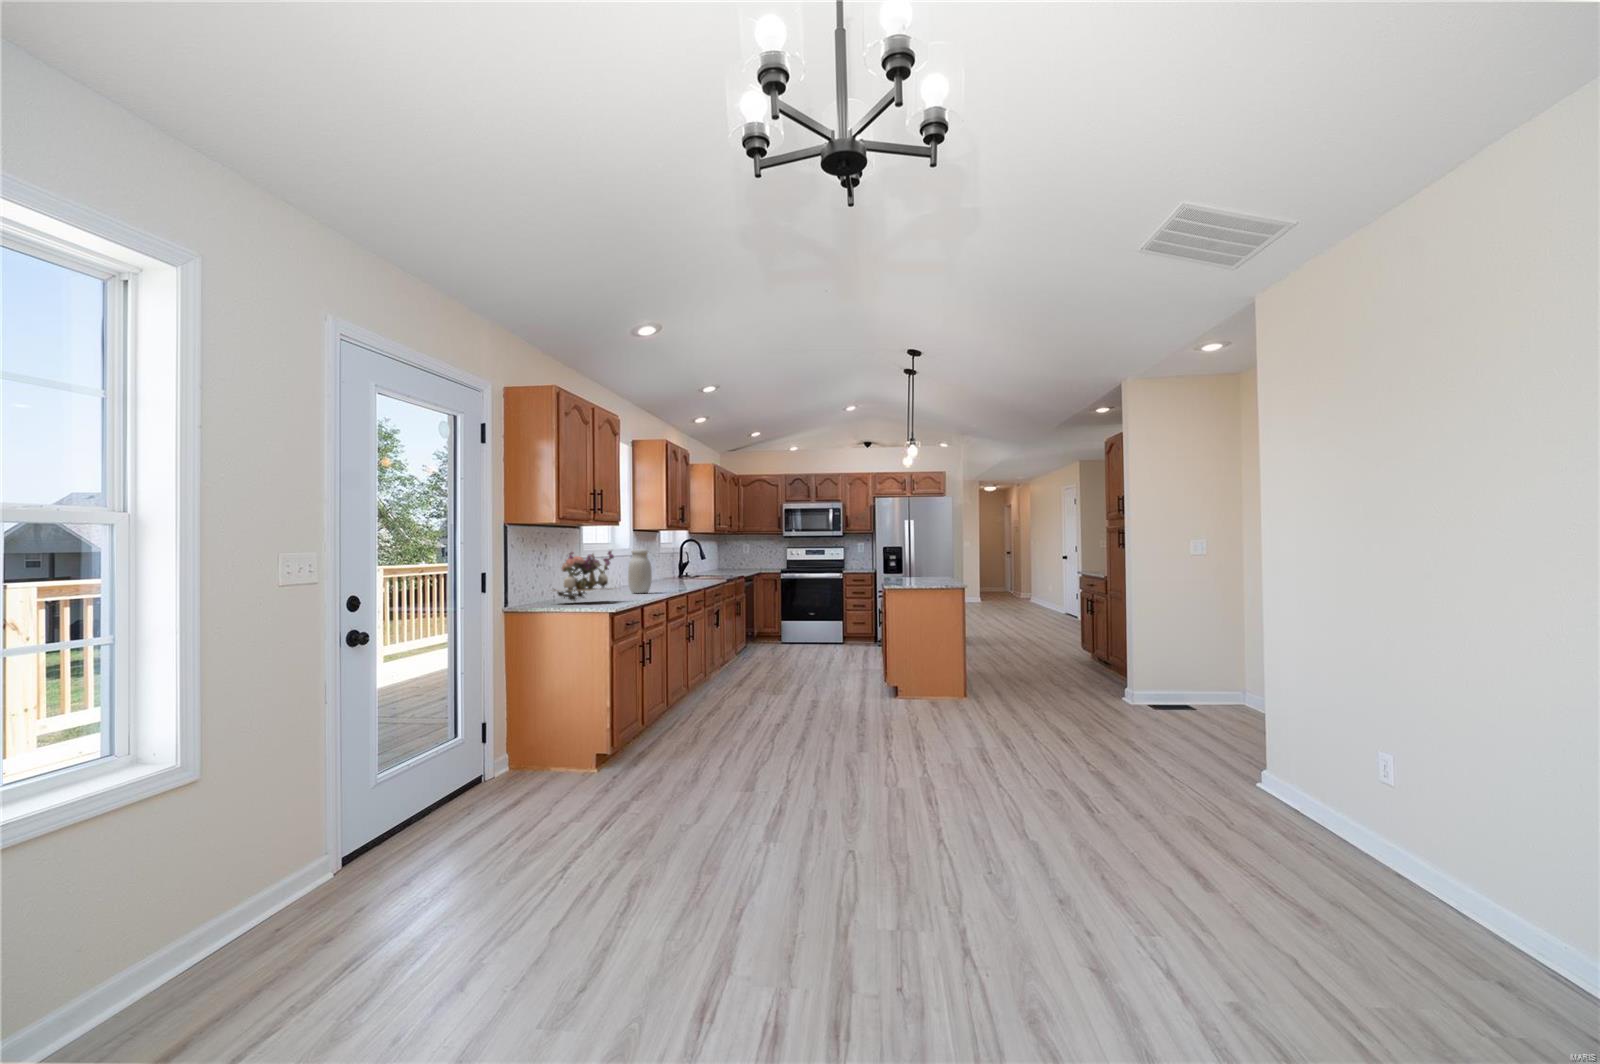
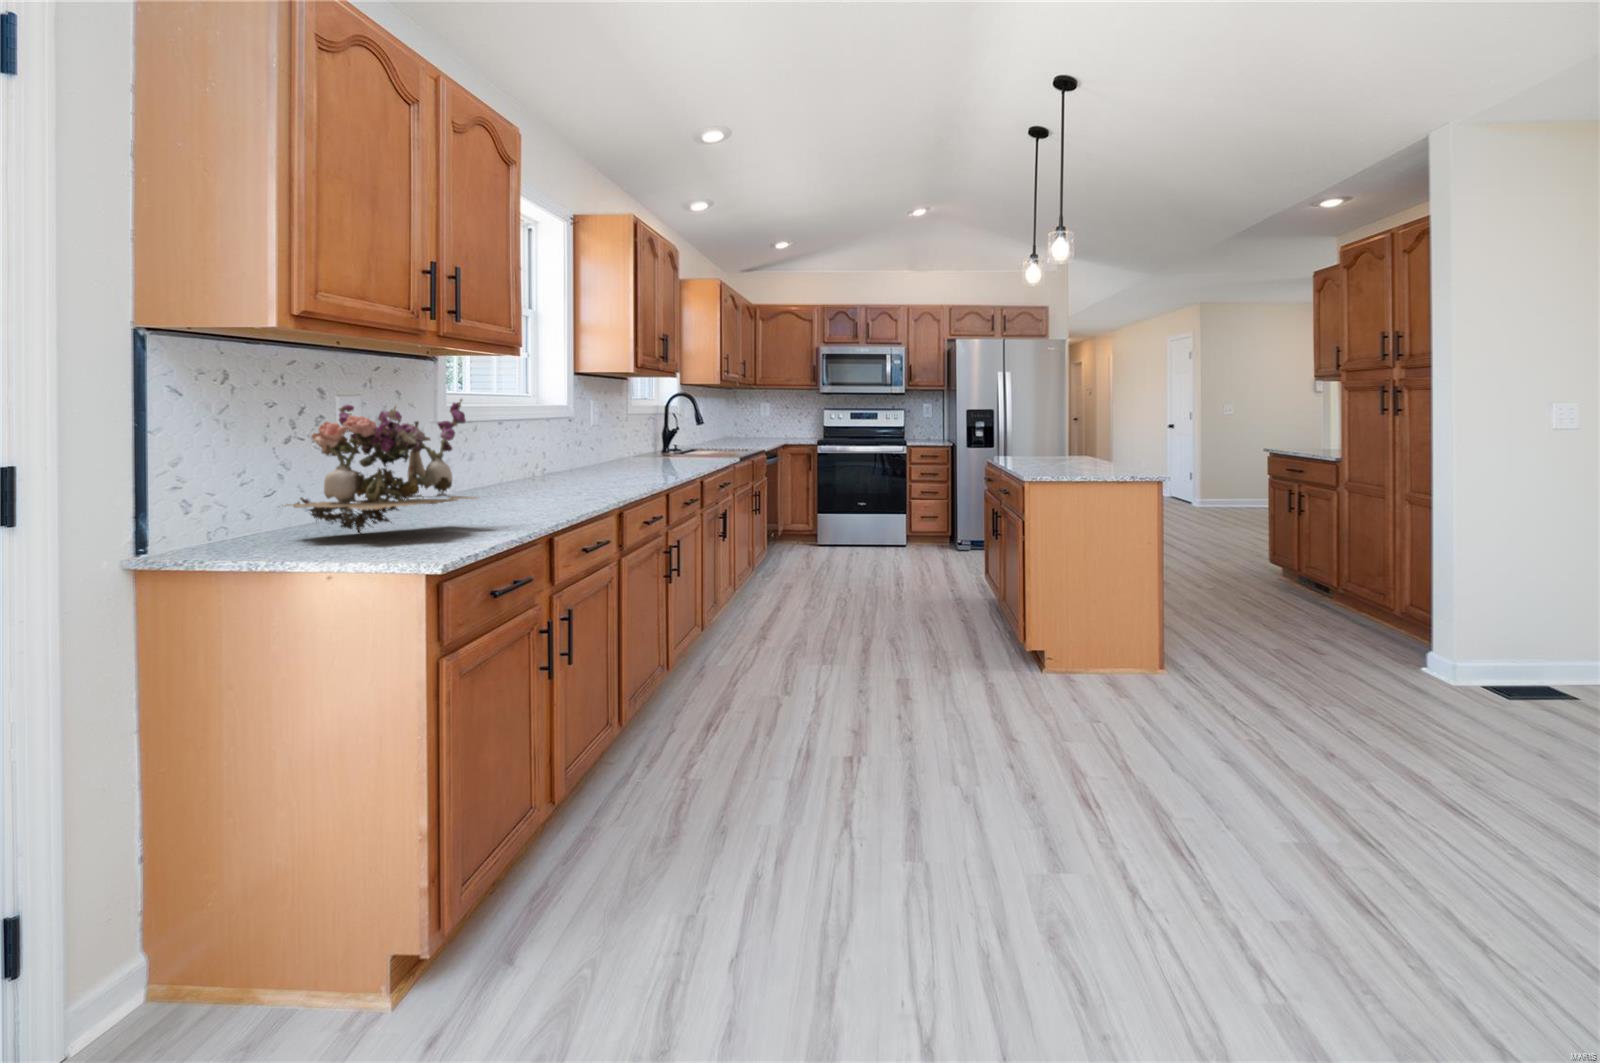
jar: present [628,549,652,593] -> none [541,404,589,495]

